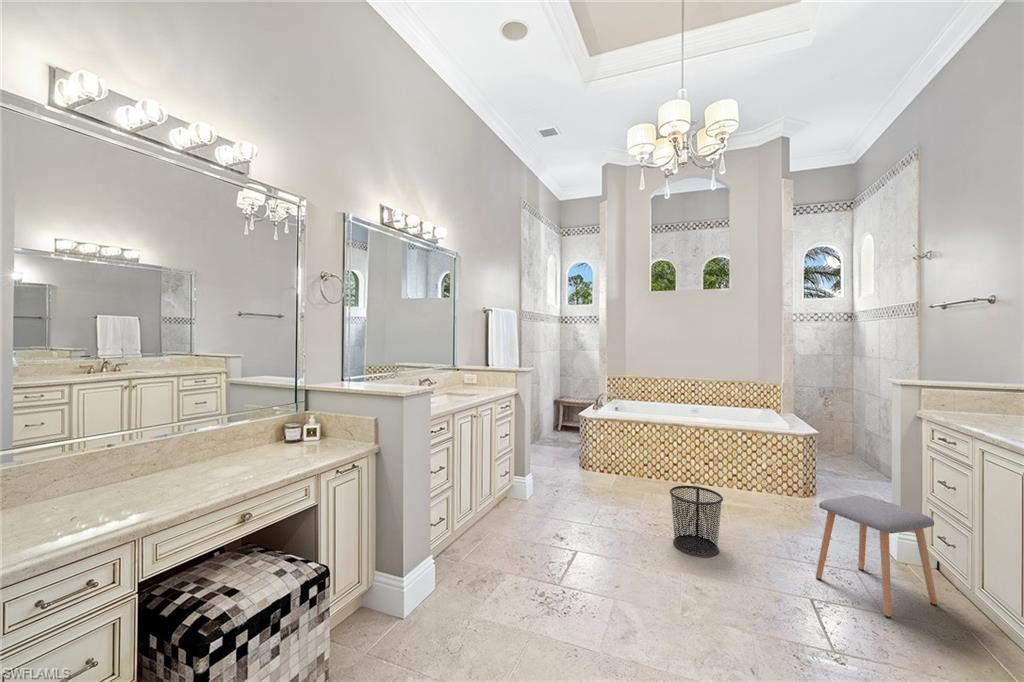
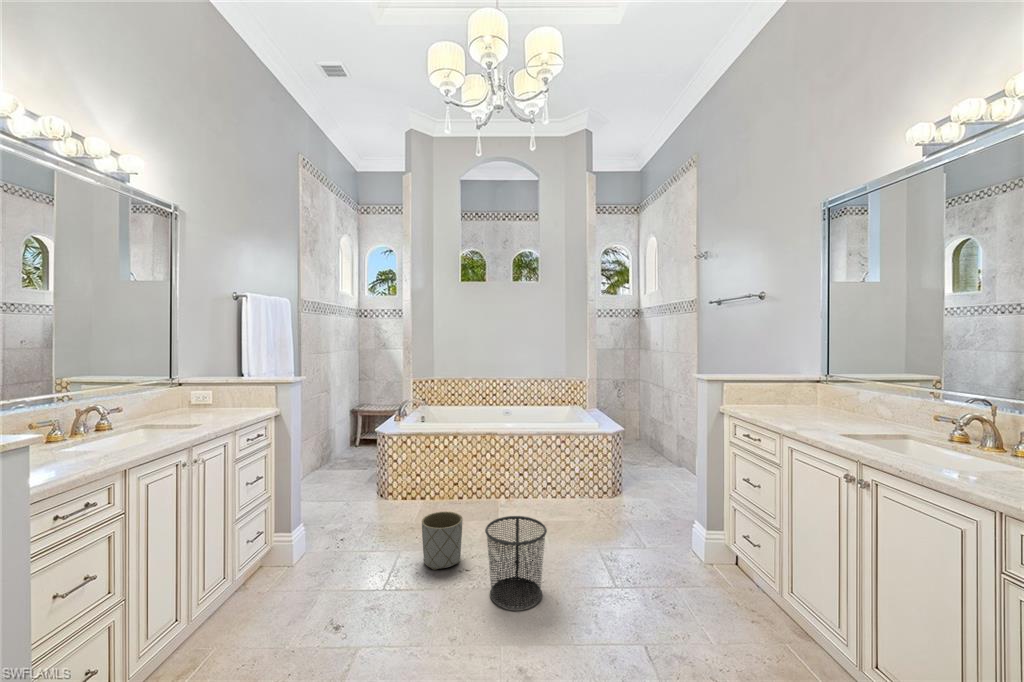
planter: none [619,478,651,520] -> present [422,512,463,570]
stool: present [816,495,937,618] -> none [643,502,748,646]

